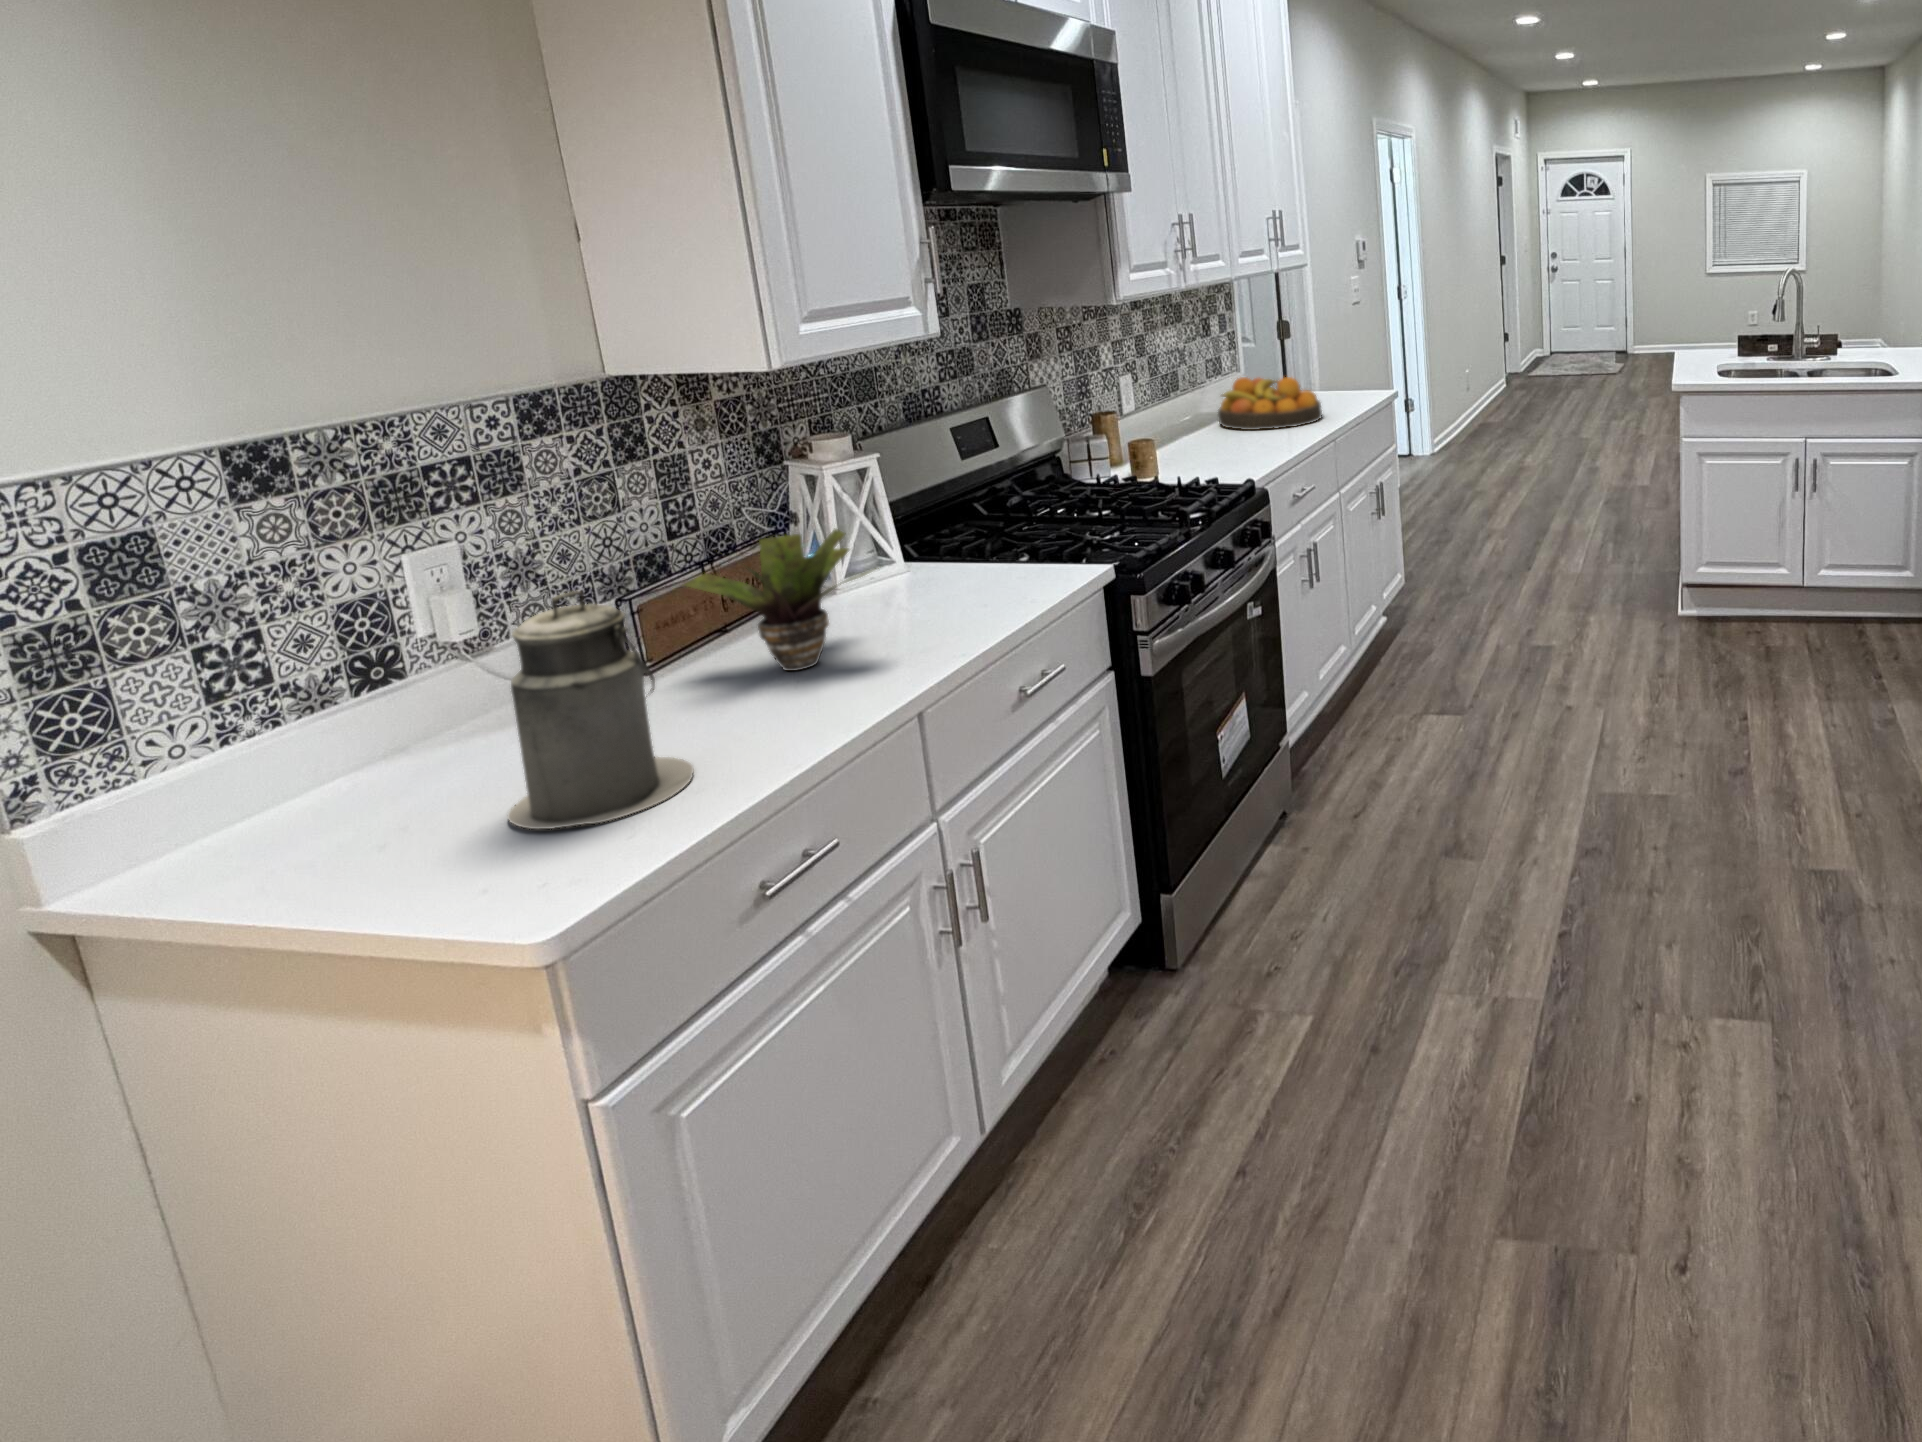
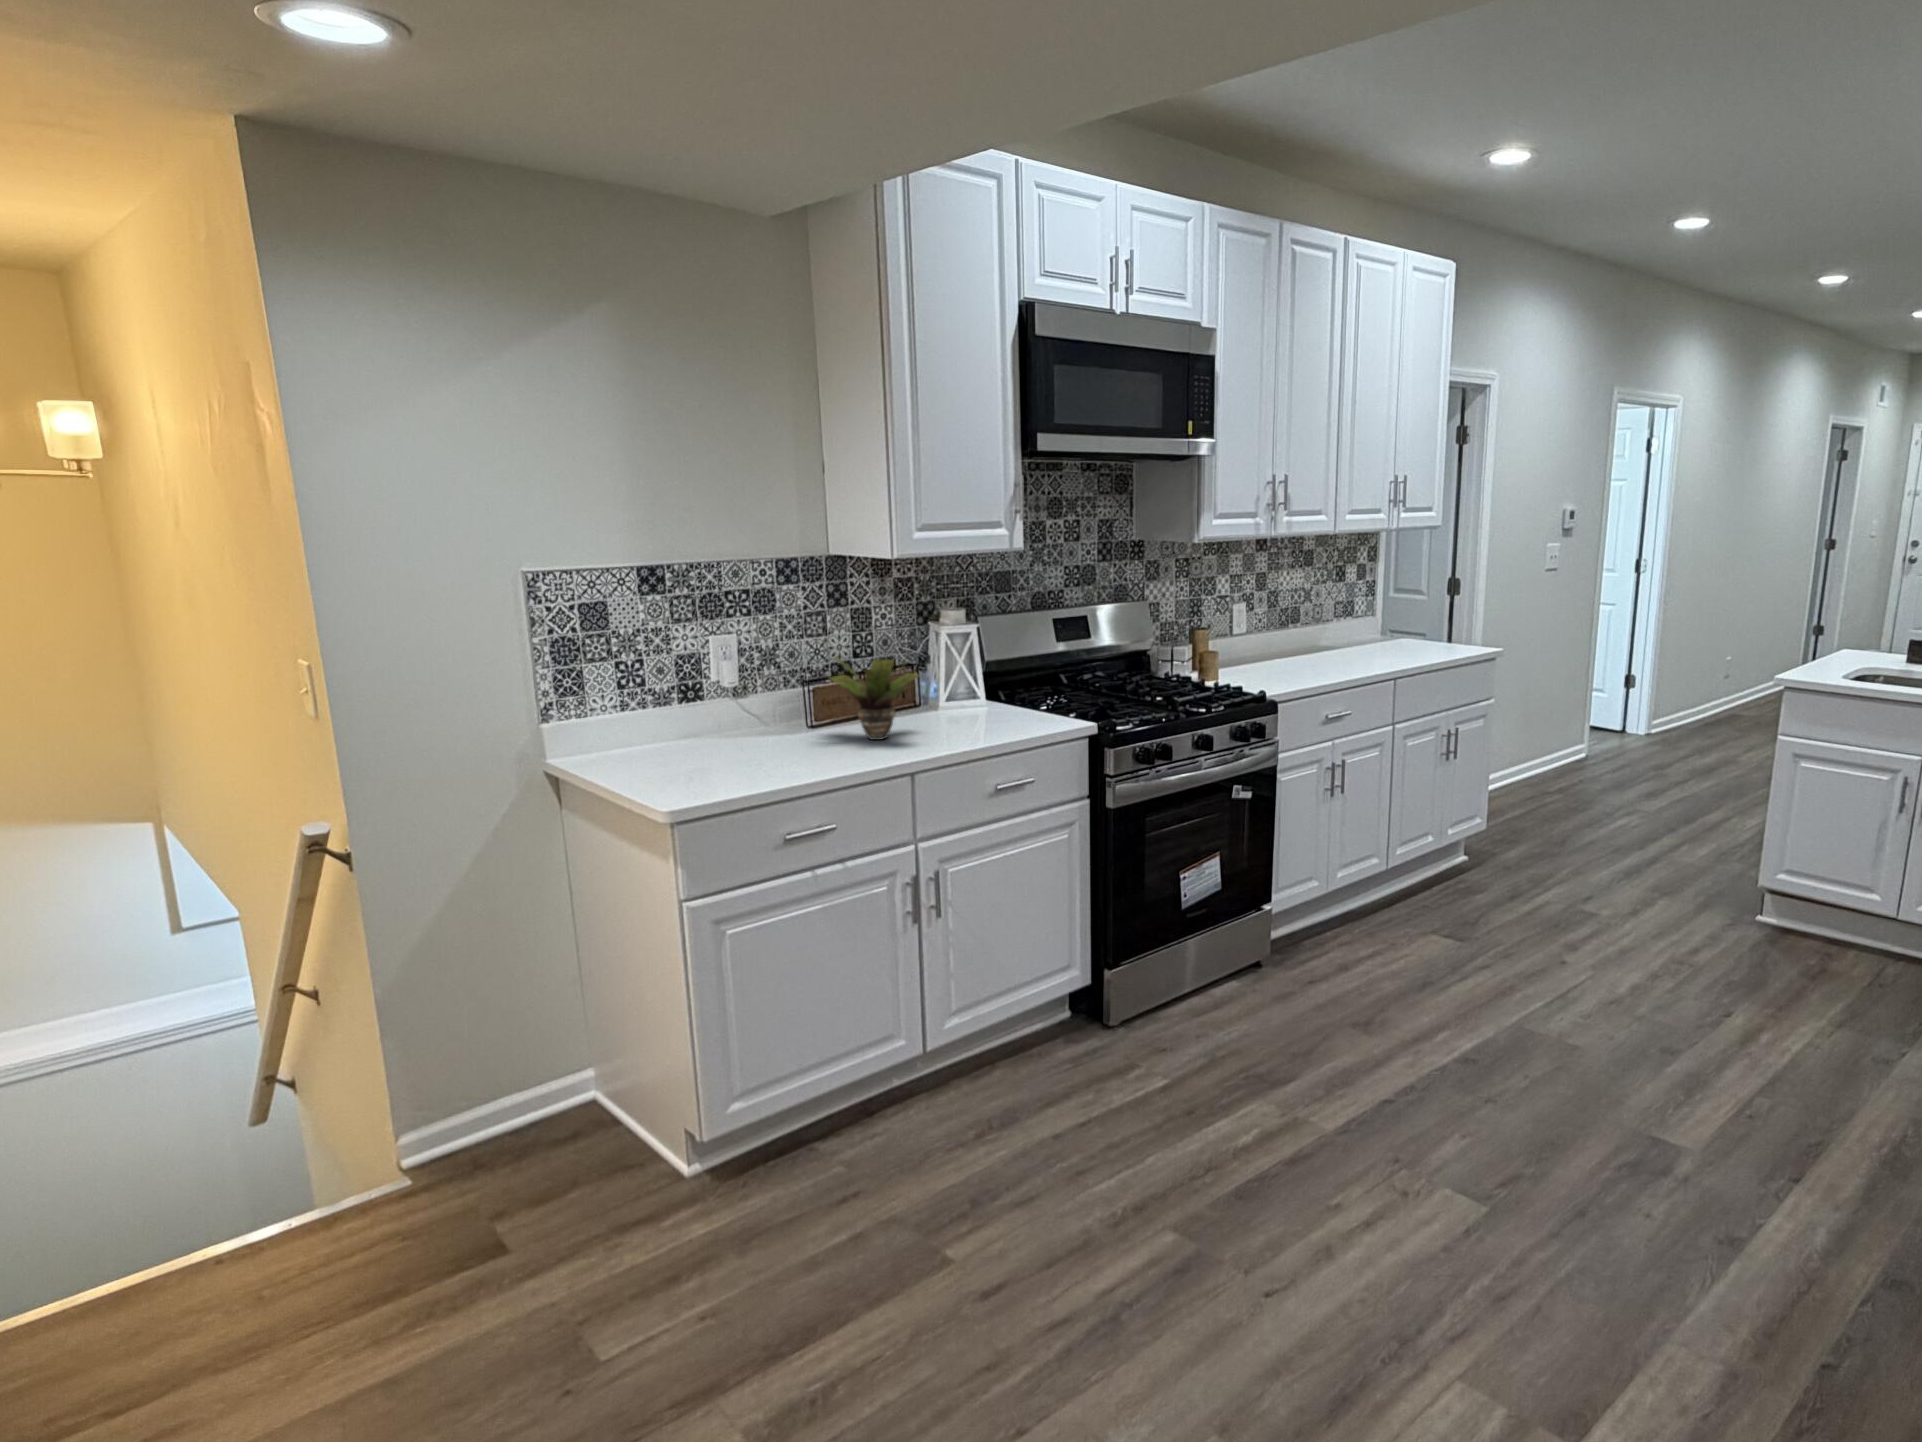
fruit bowl: present [1218,377,1322,430] -> none [1323,617,1412,663]
canister: present [508,591,693,829] -> none [691,657,776,778]

